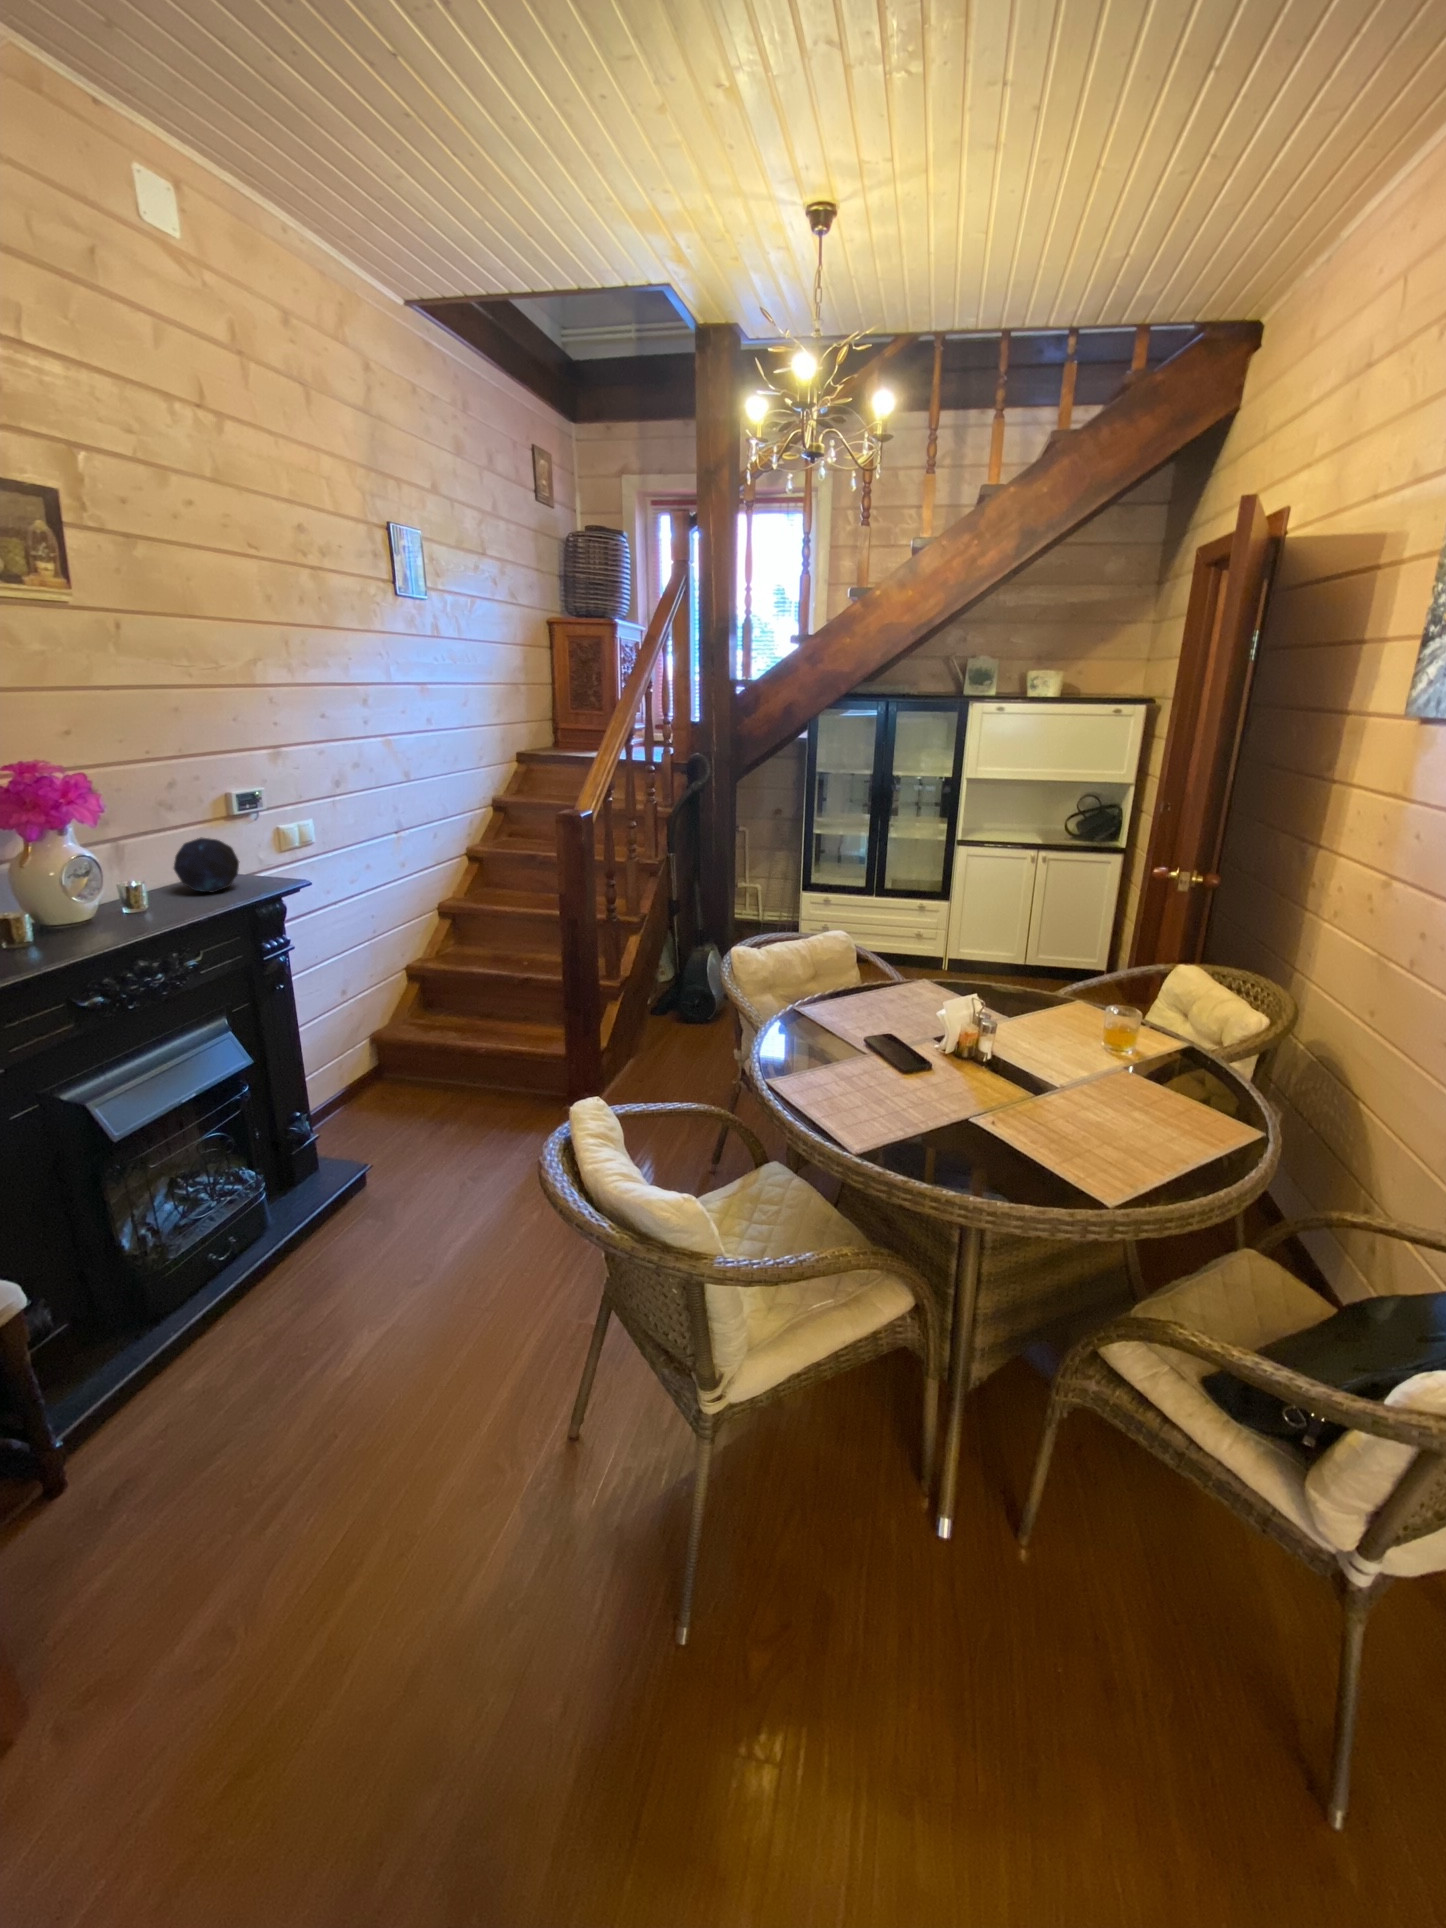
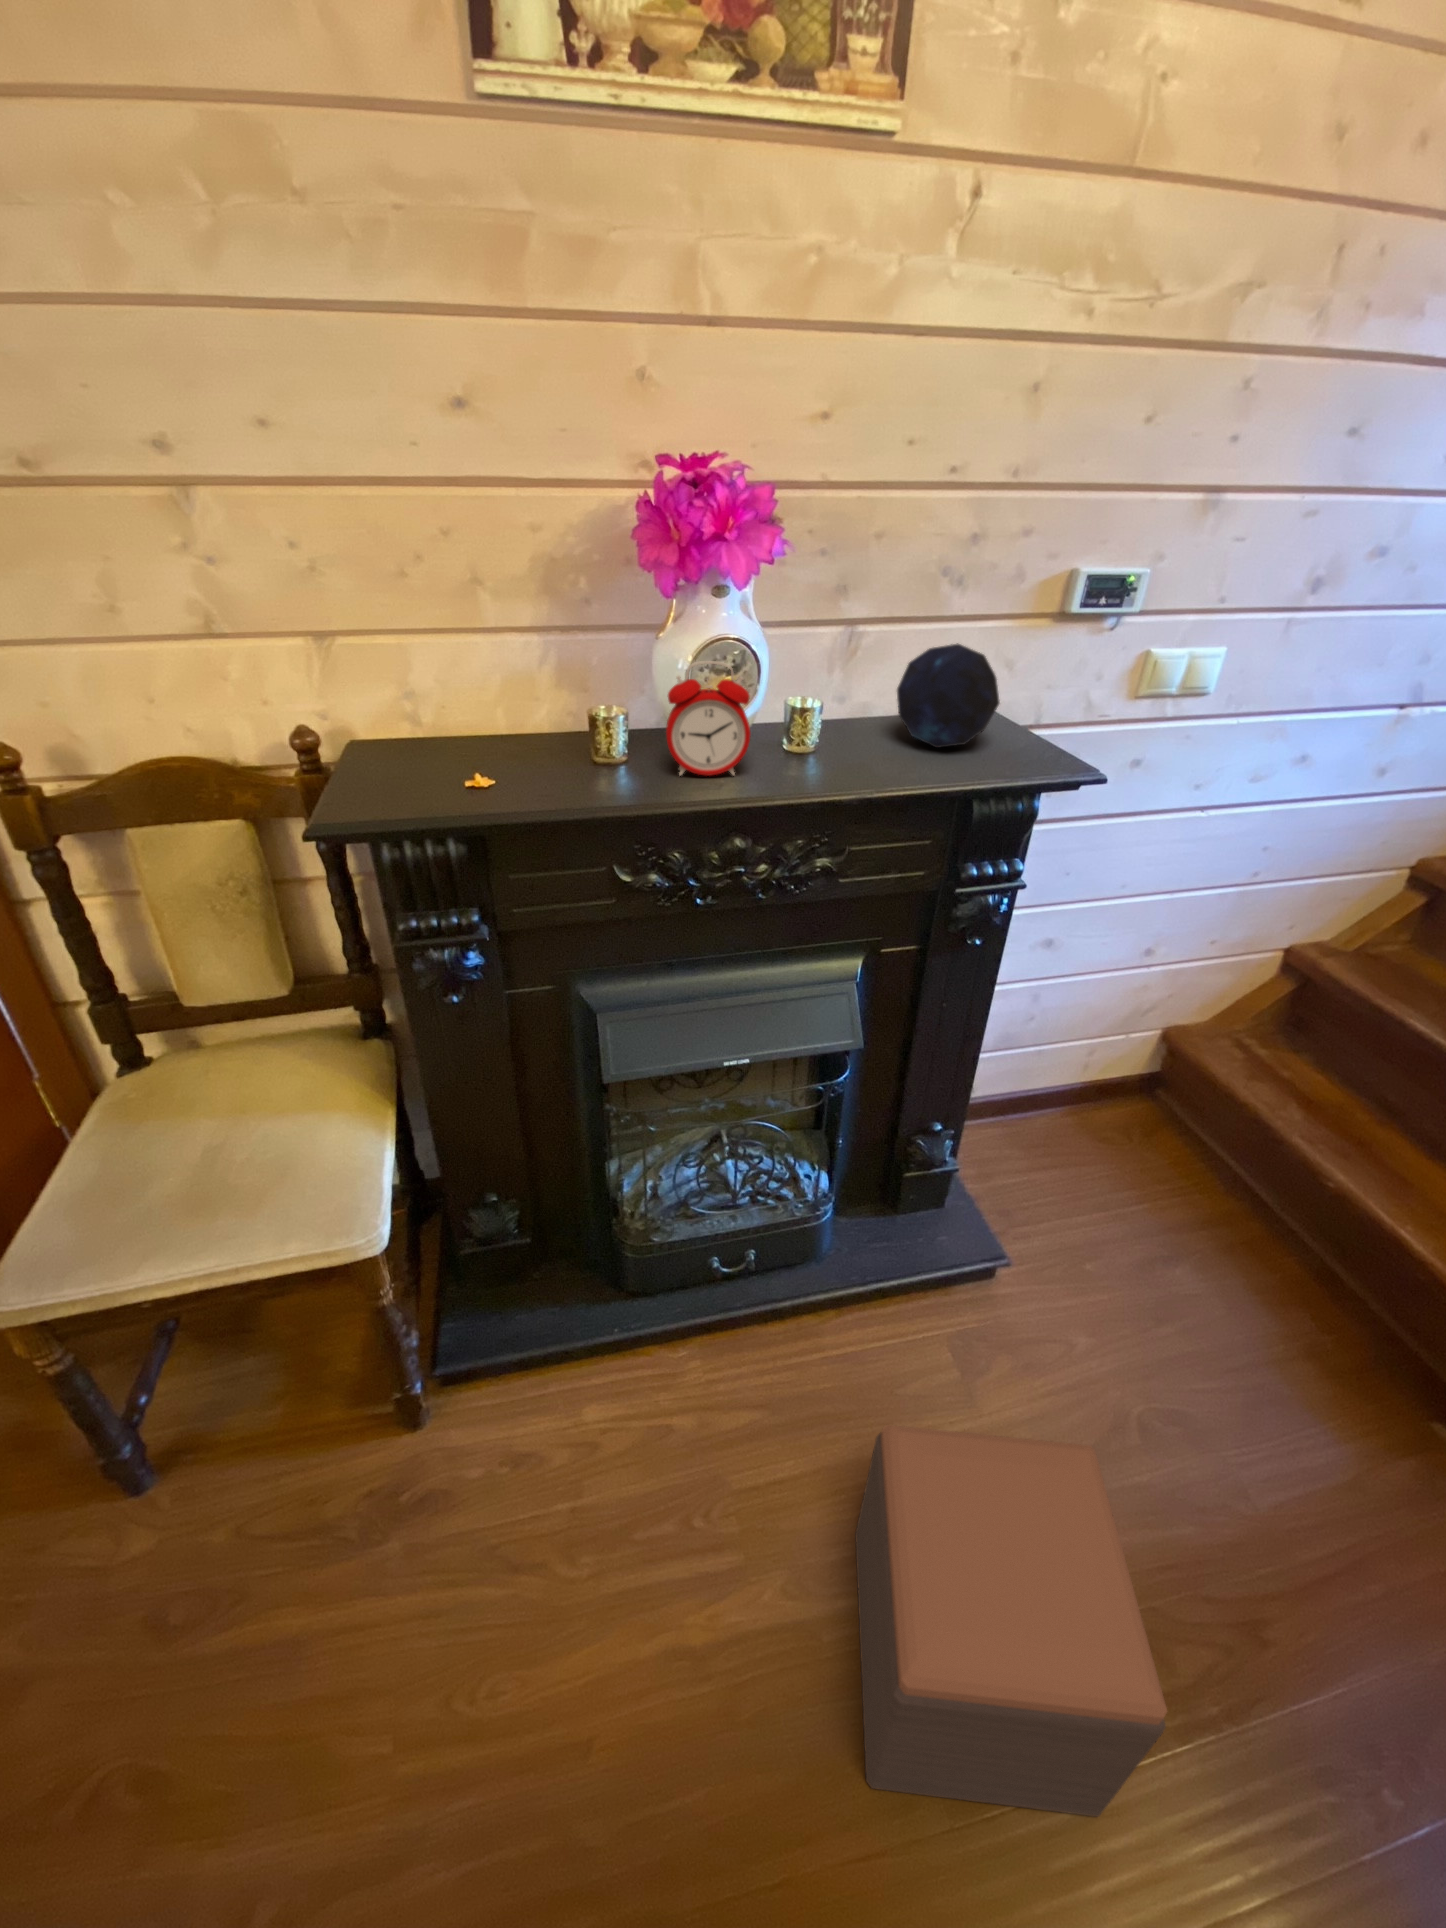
alarm clock: none [62,867,126,939] -> present [666,661,750,776]
footstool: none [377,1150,537,1335] -> present [855,1425,1167,1817]

